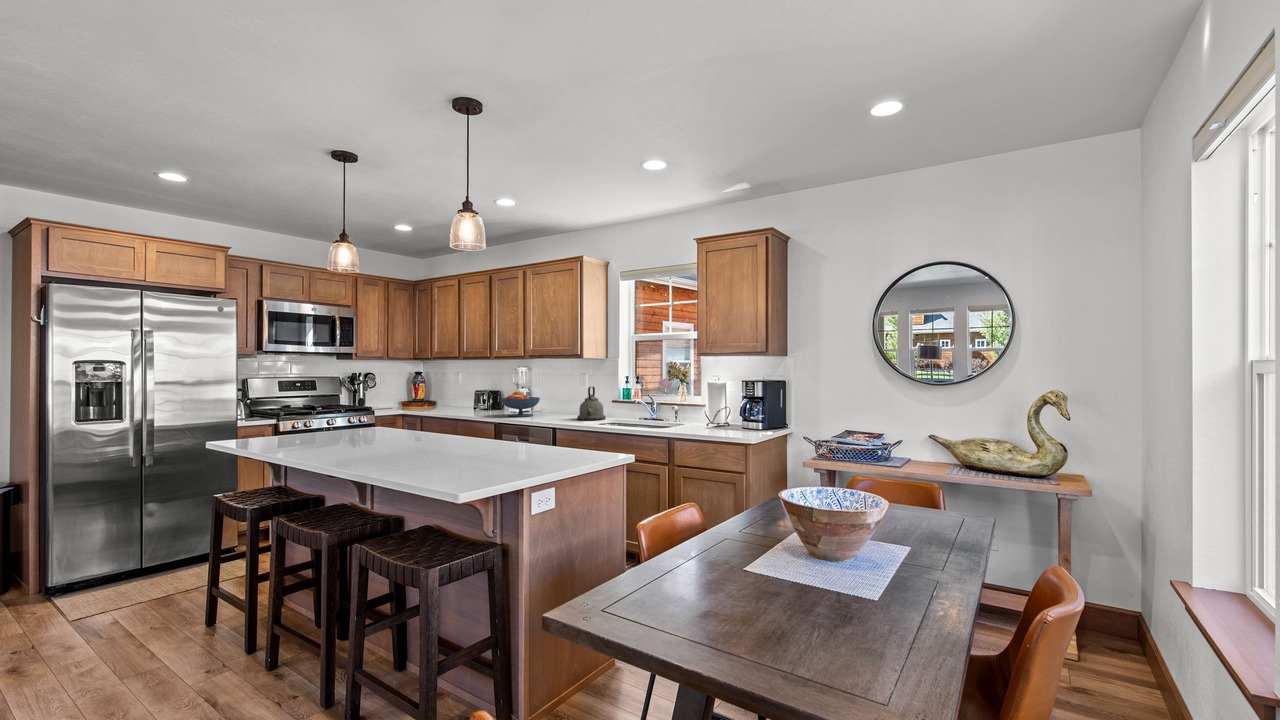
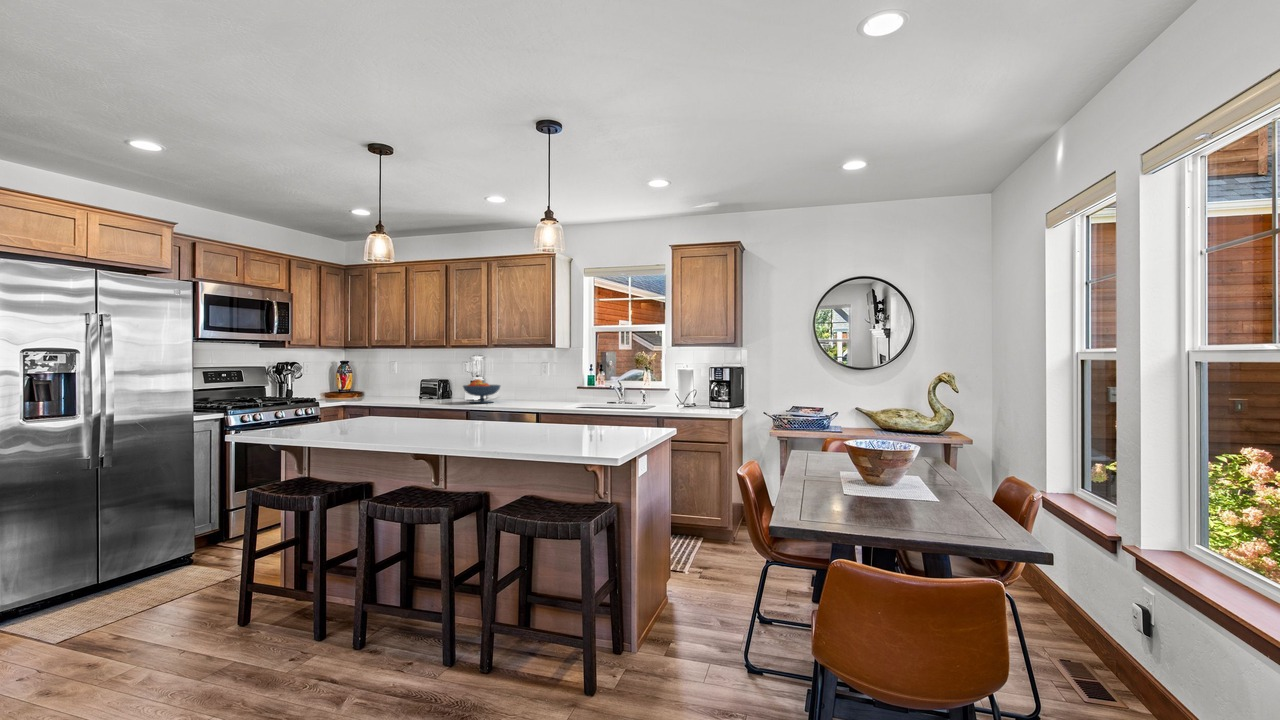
kettle: present [577,387,606,420] -> none [545,374,571,404]

